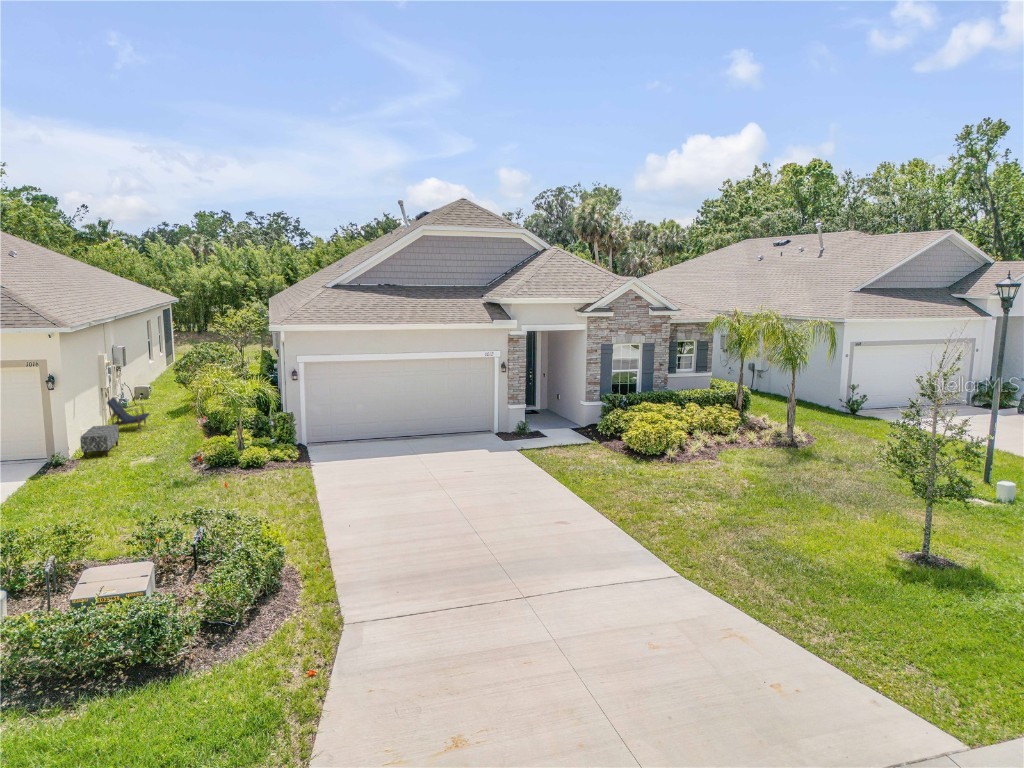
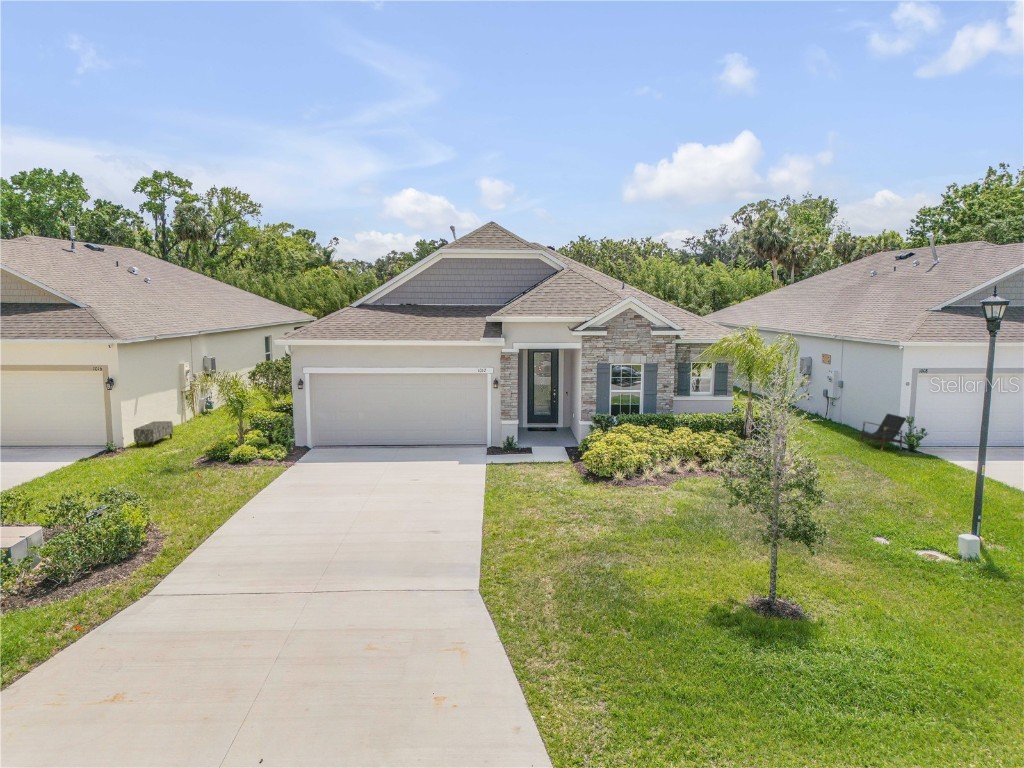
lounge chair: present [107,398,149,432] -> present [860,414,906,451]

